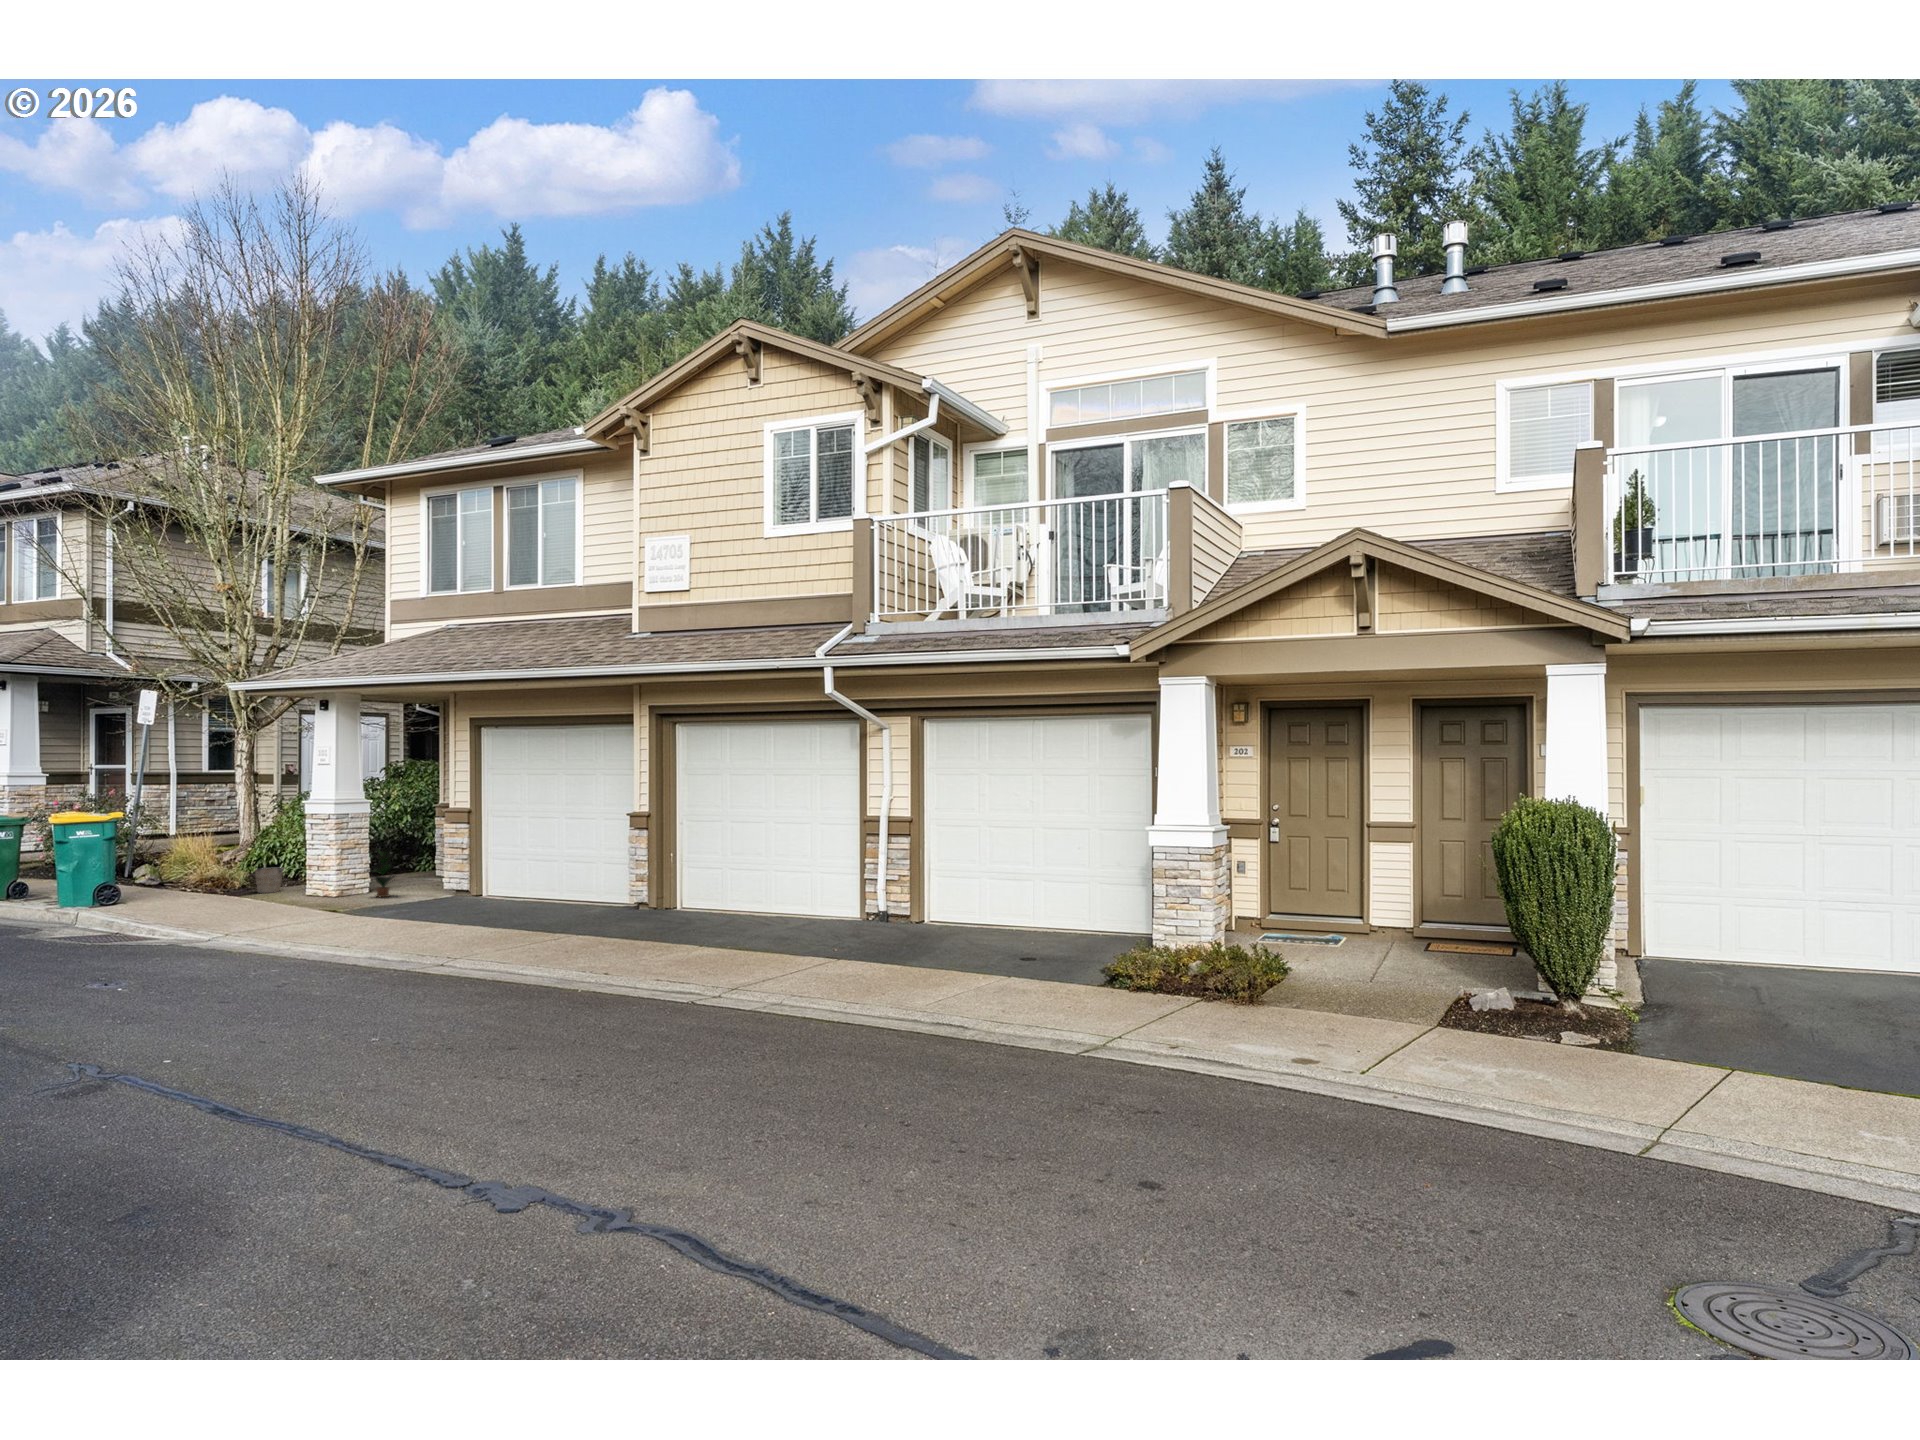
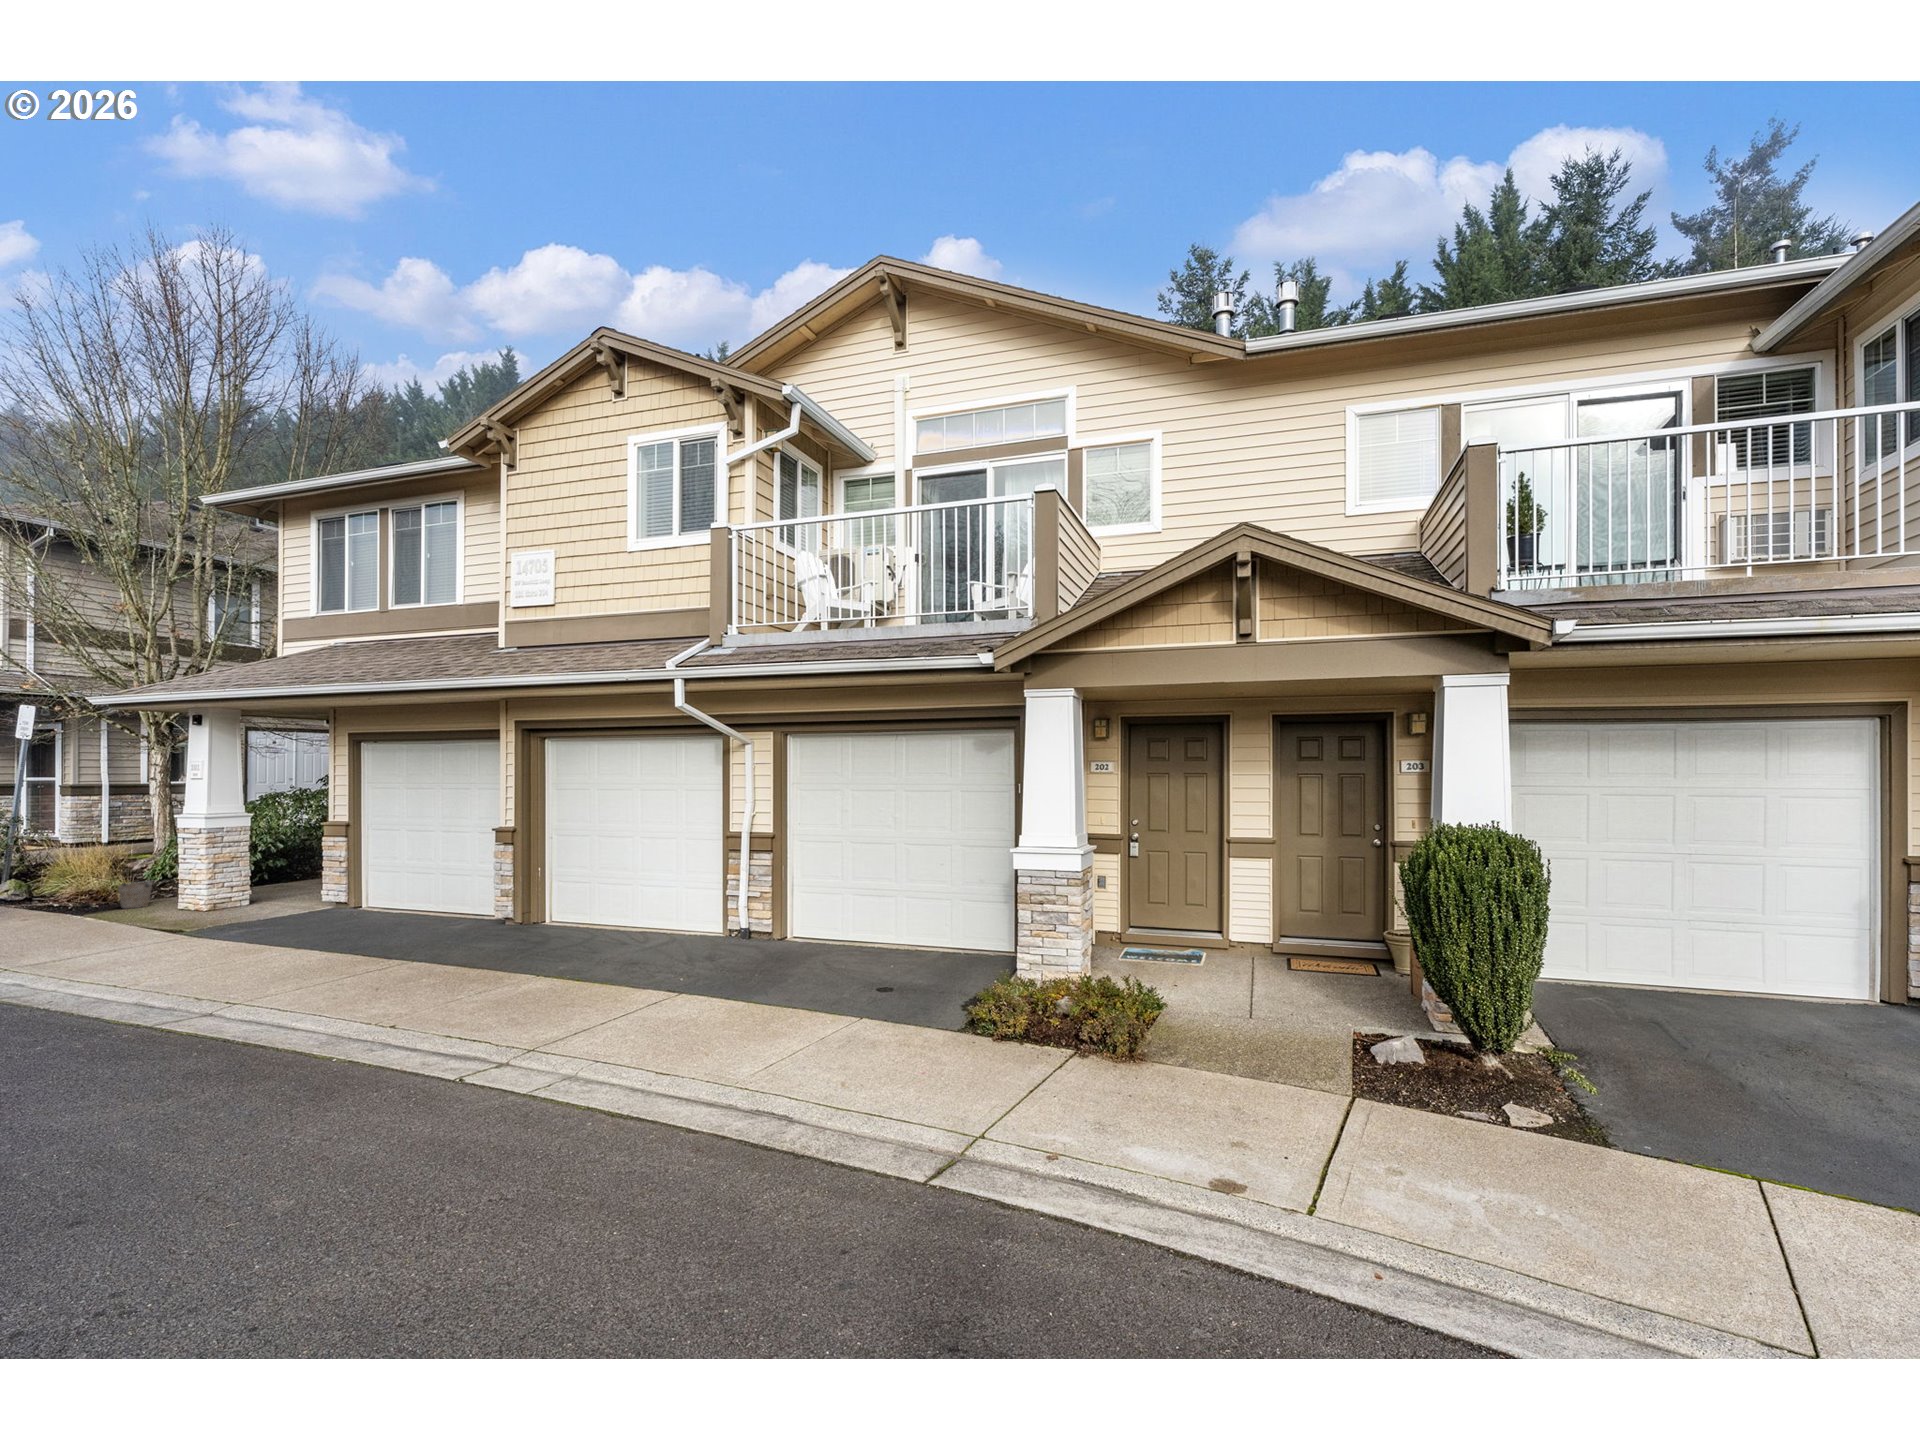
potted plant: present [367,848,395,897] -> none [228,862,268,912]

